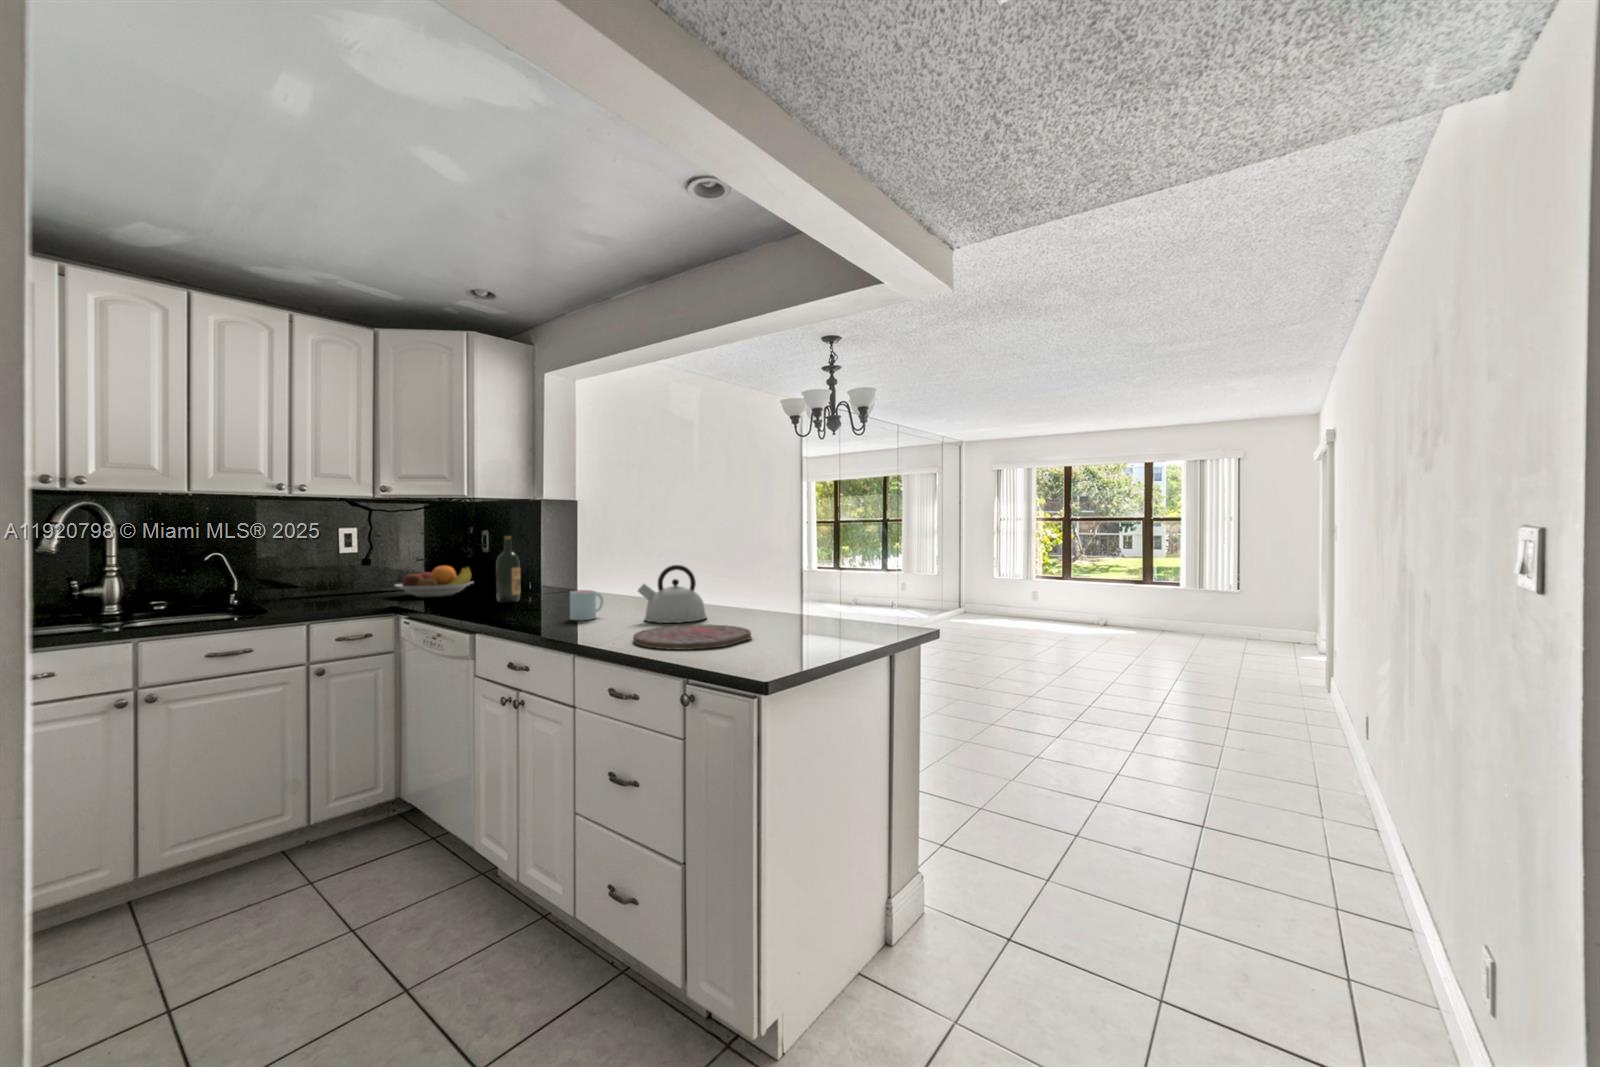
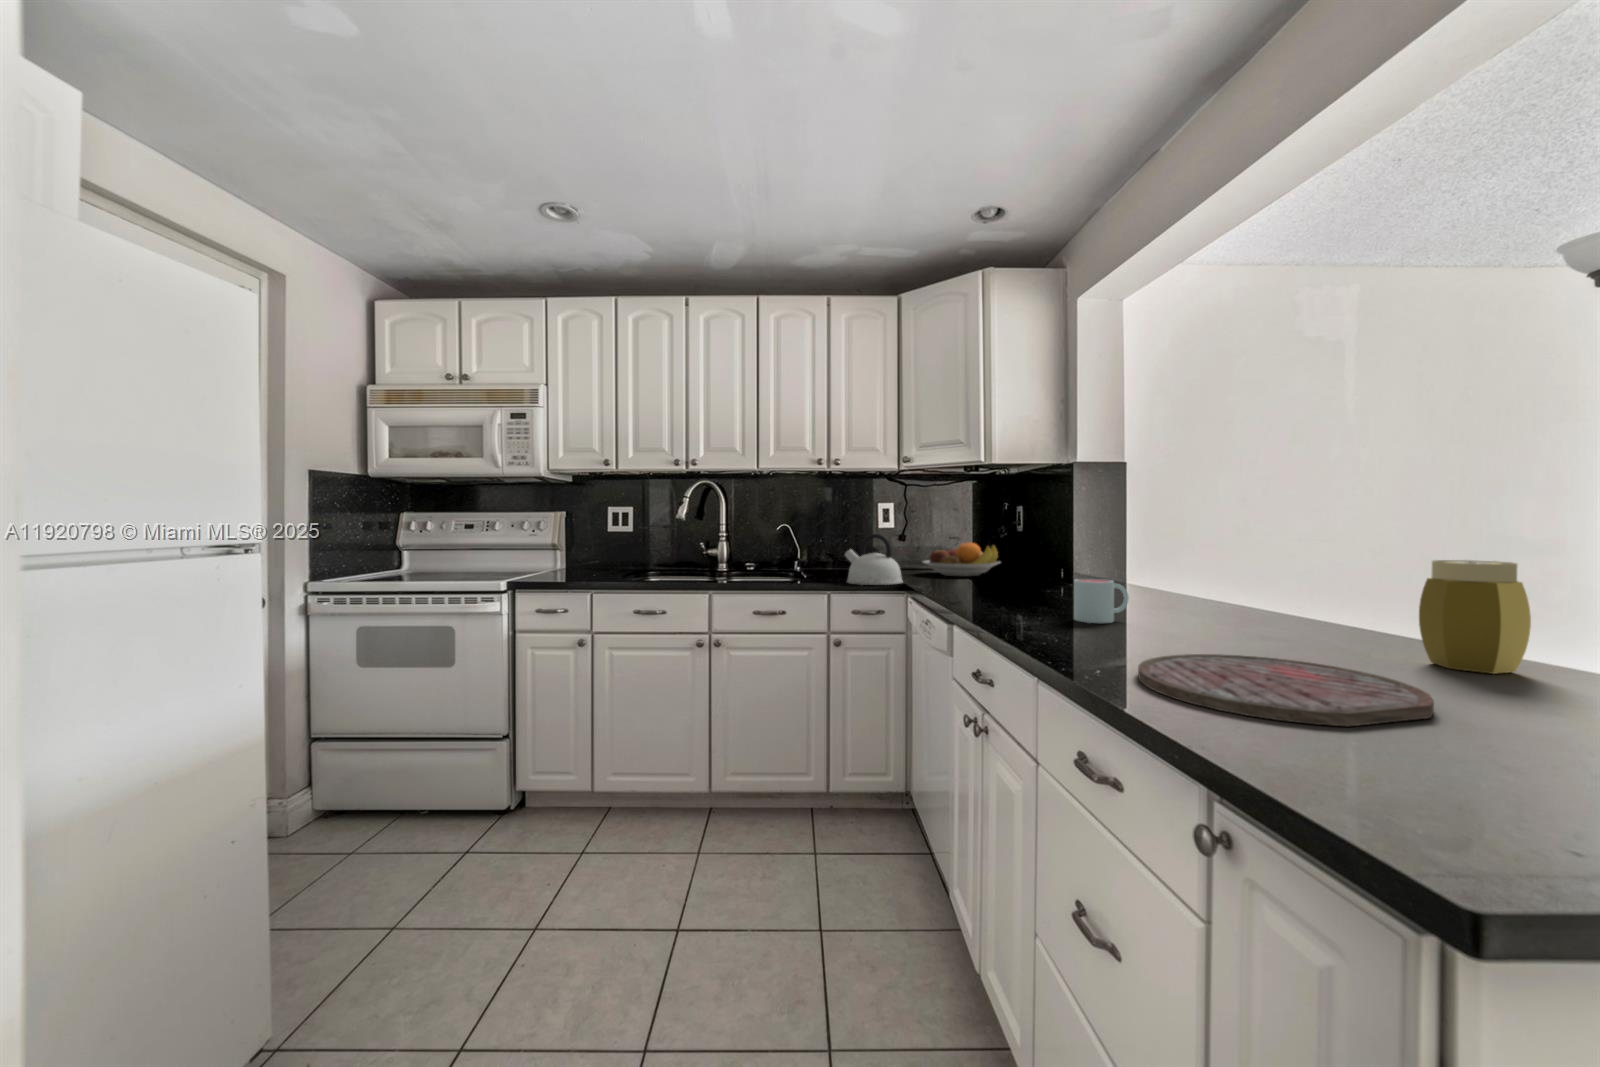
wine bottle: present [496,536,521,602] -> none [1011,507,1040,589]
kettle: present [638,565,706,623] -> present [845,534,903,585]
jar: none [743,569,780,621] -> present [1419,560,1531,674]

